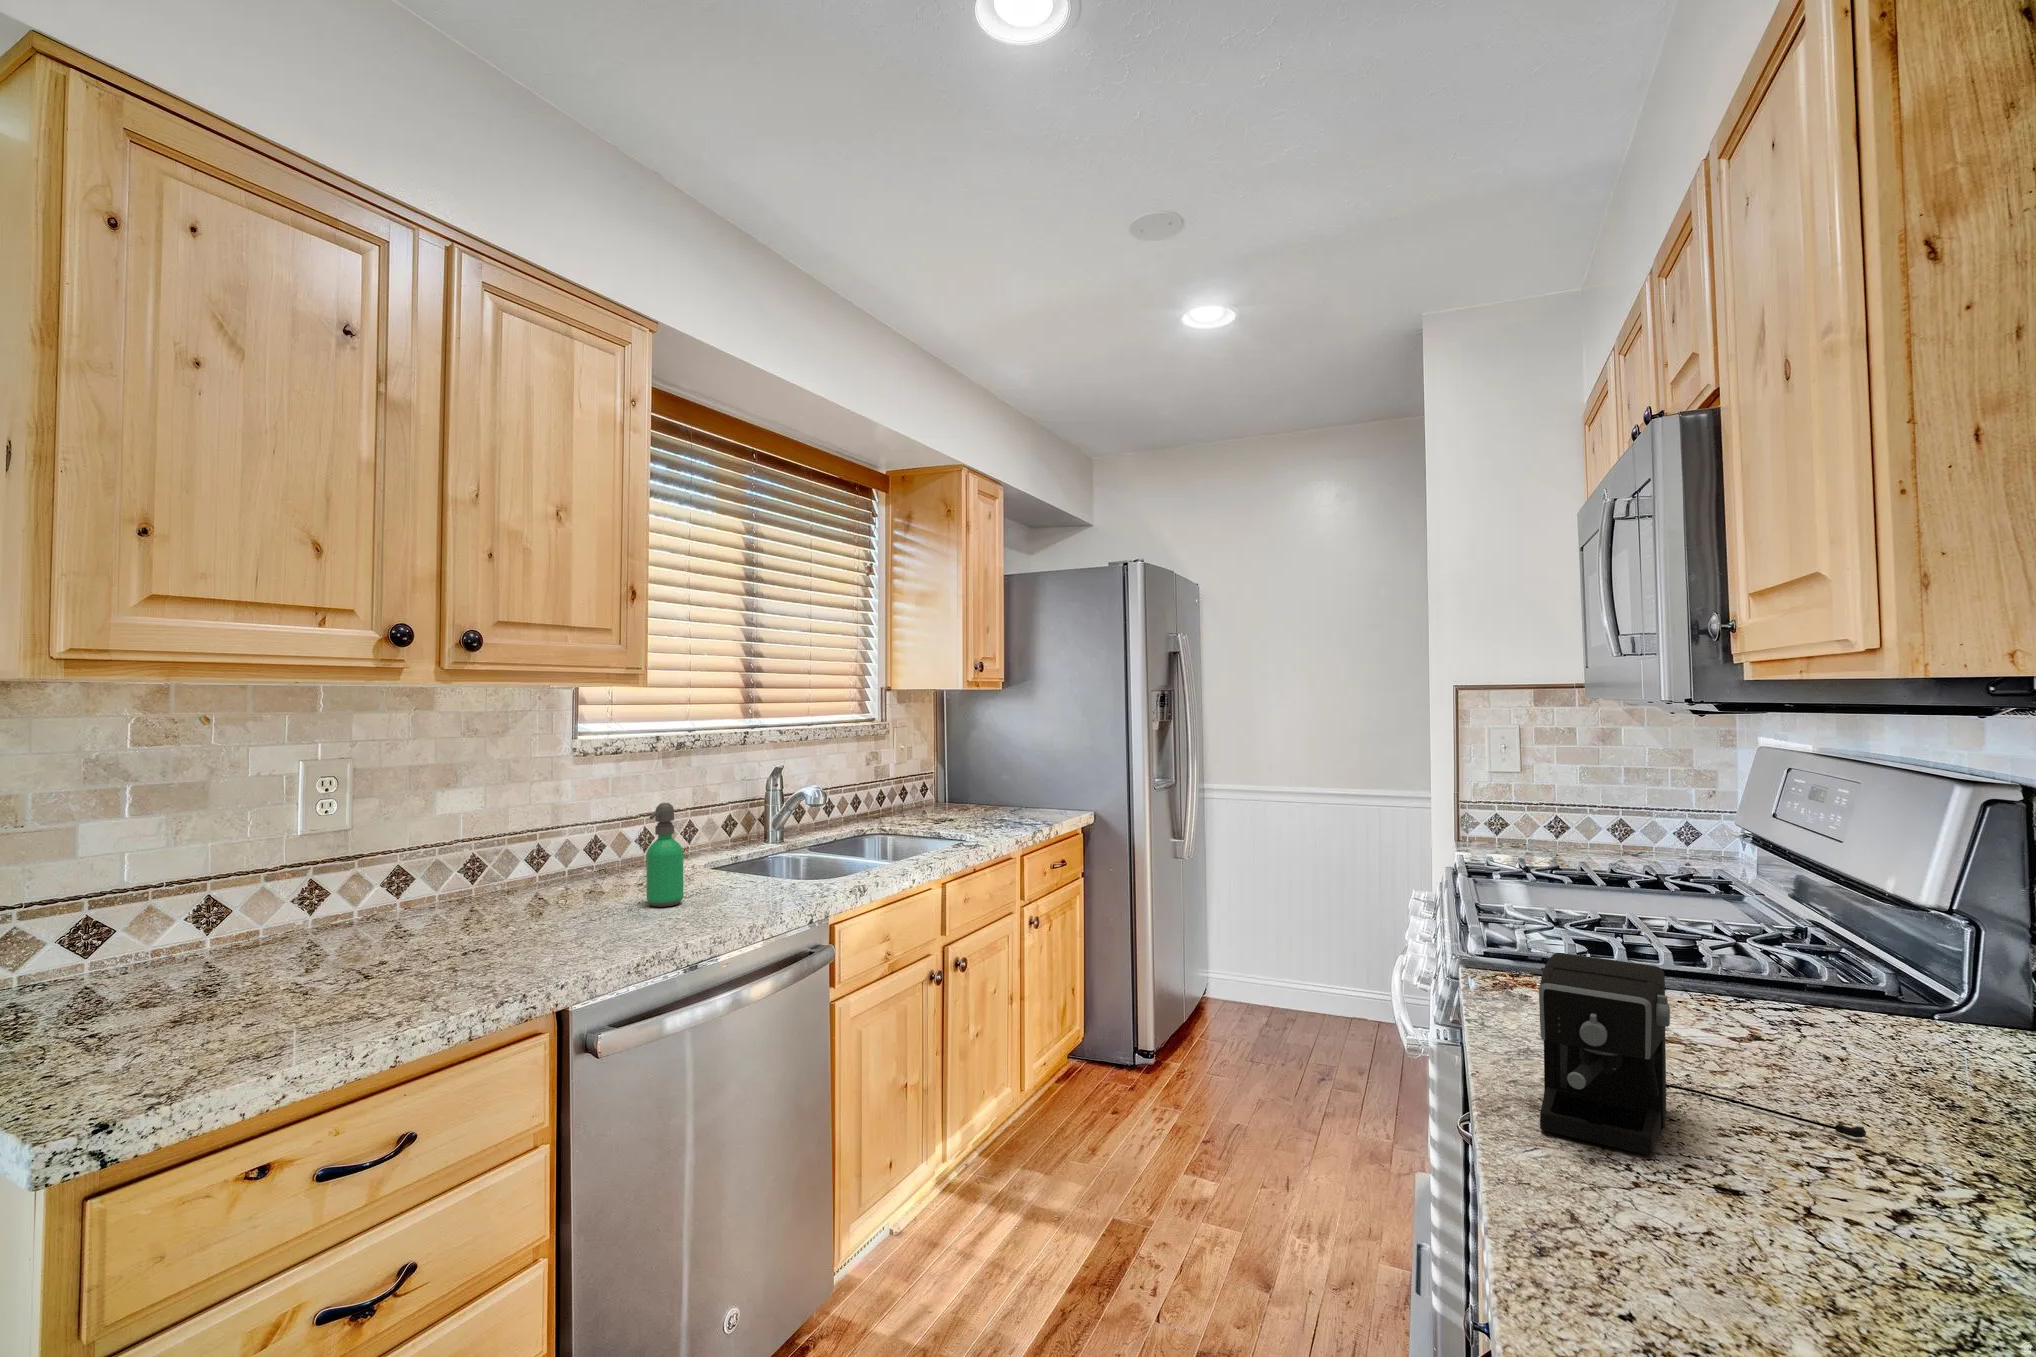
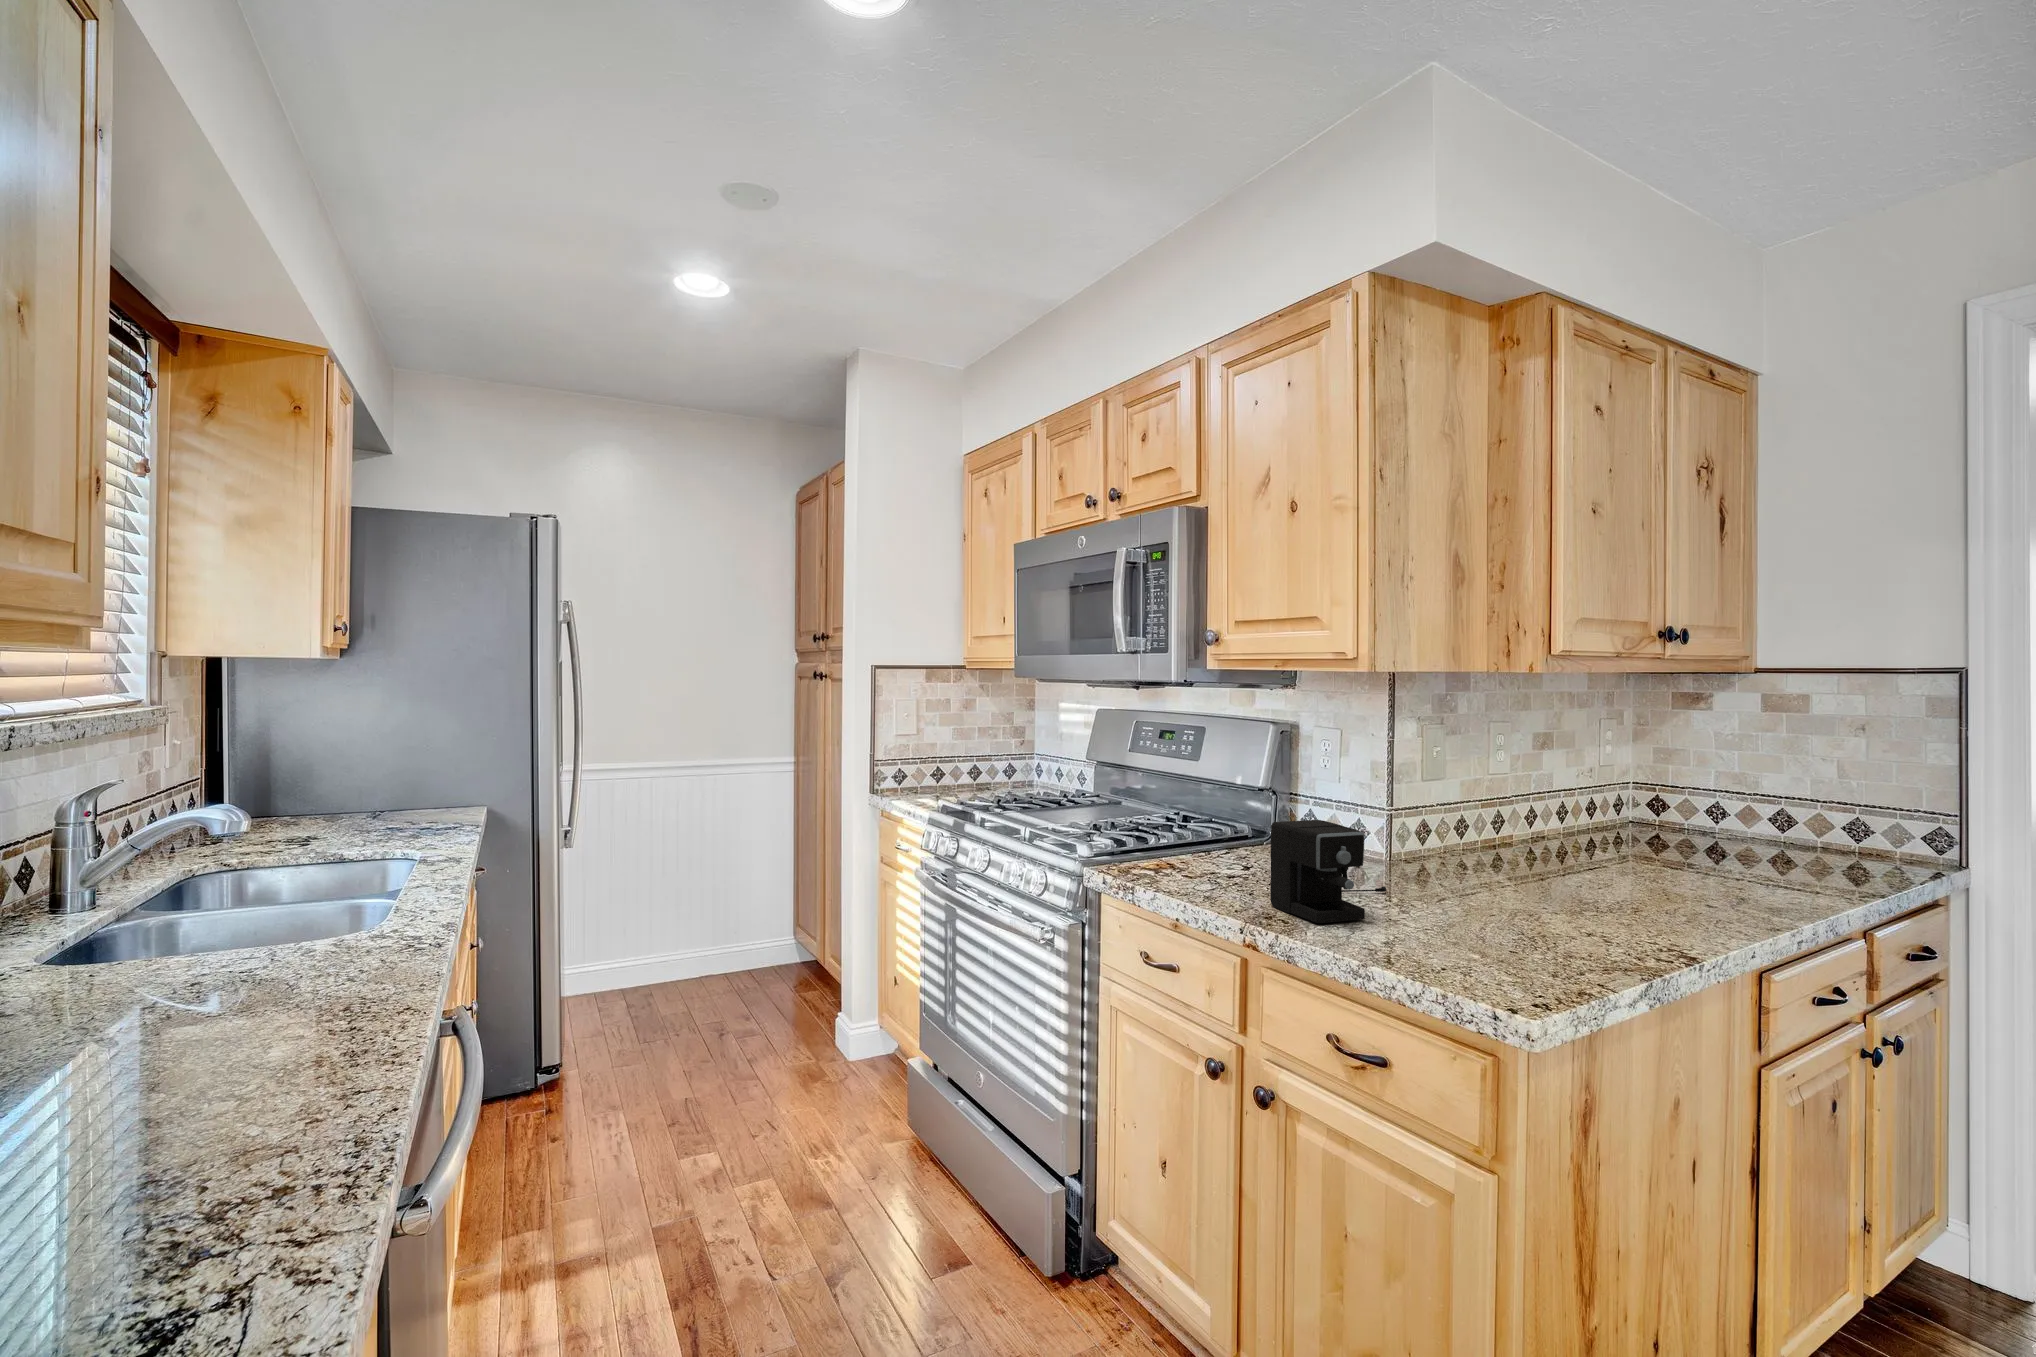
soap dispenser: present [646,803,683,907] -> none [86,833,166,1009]

